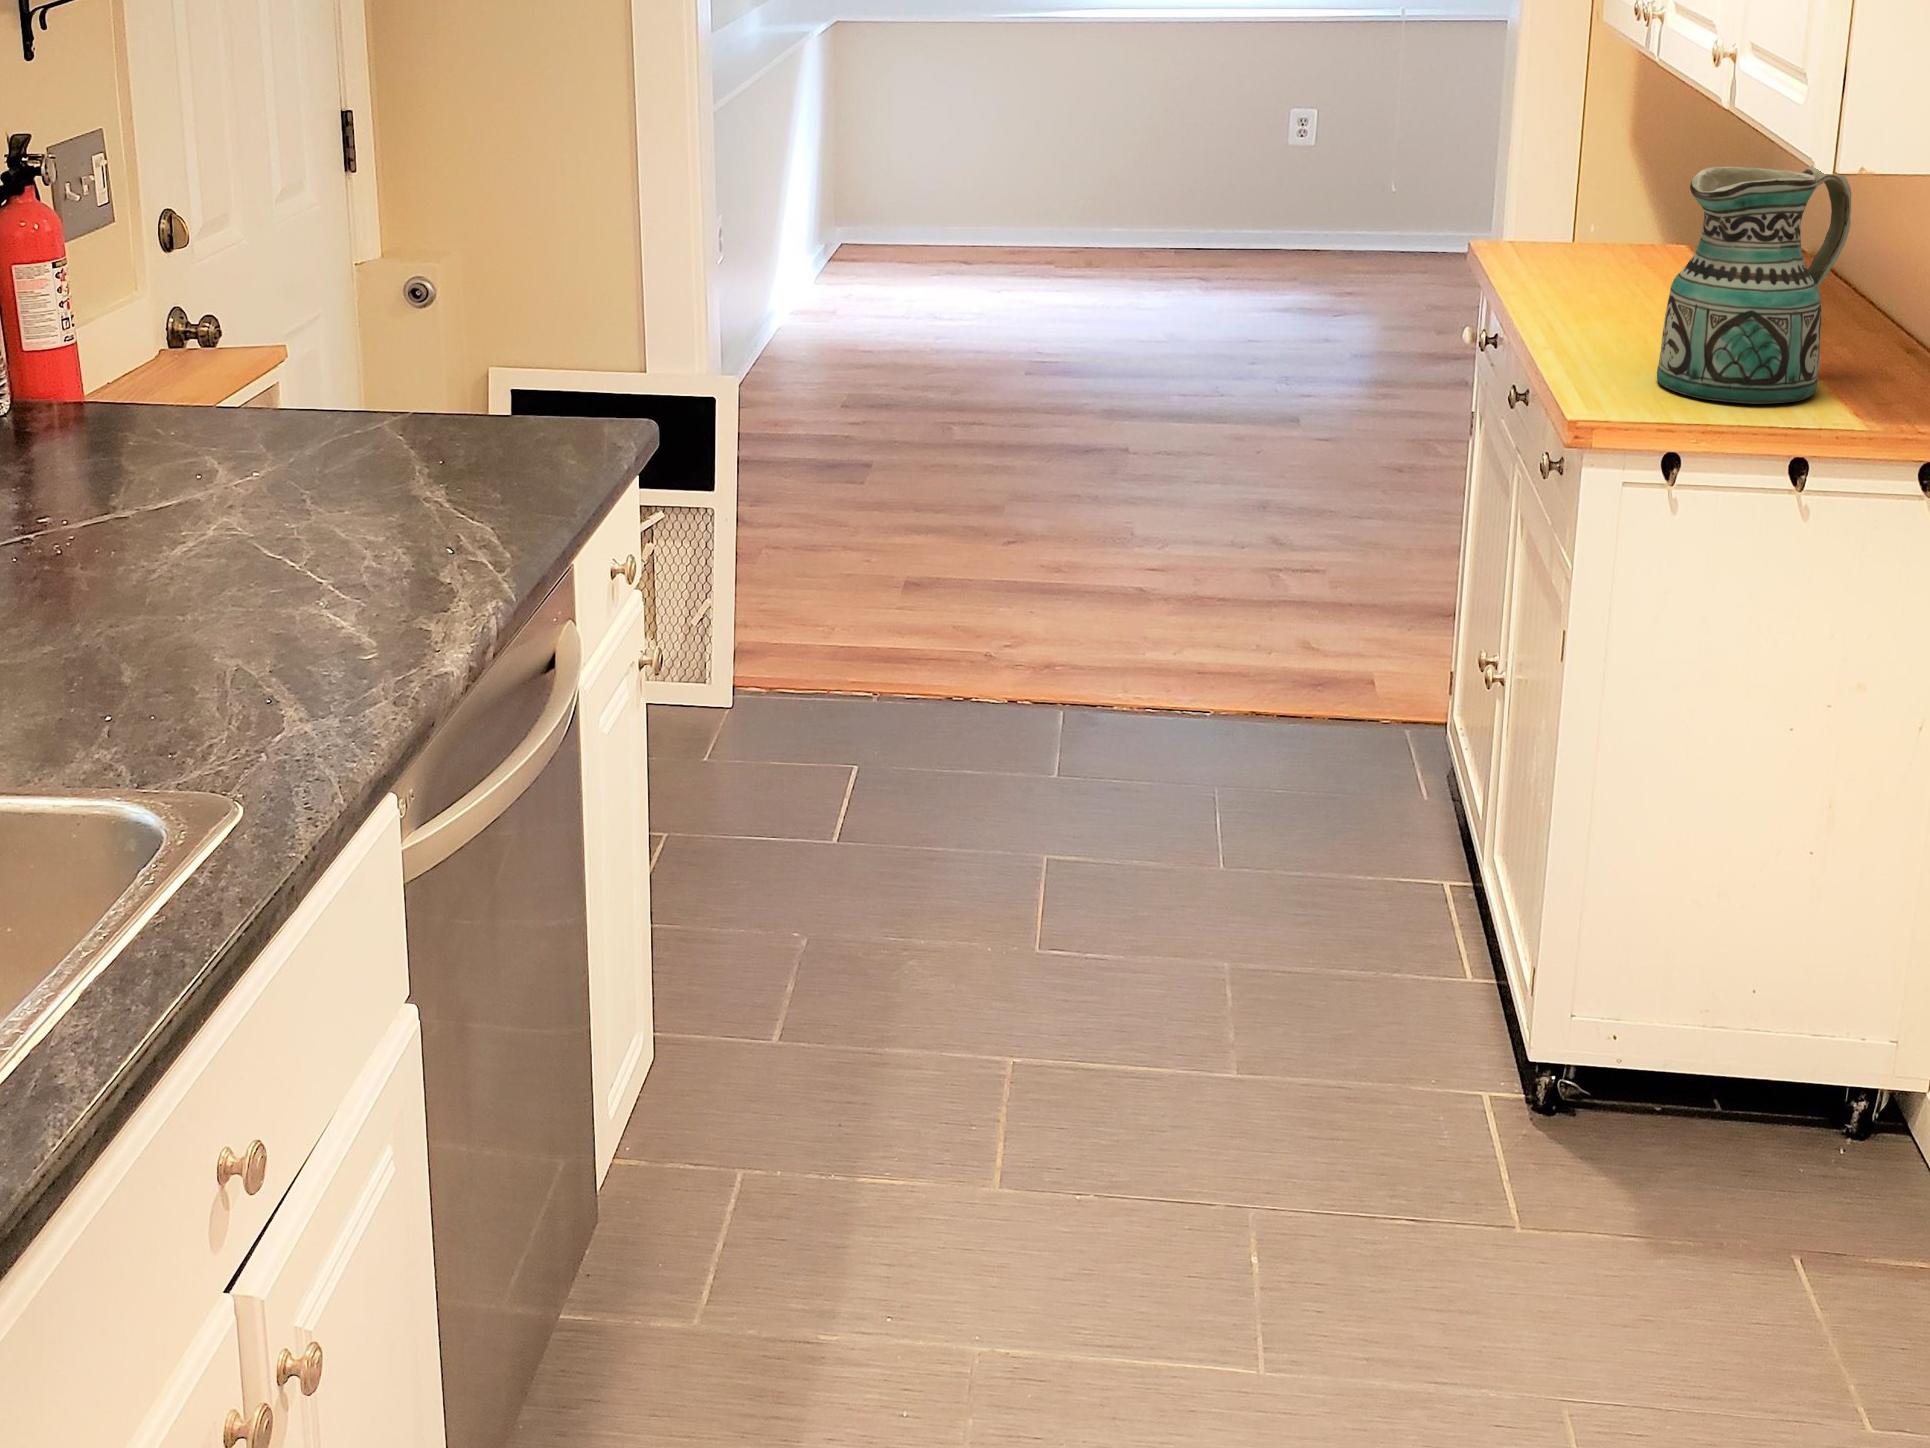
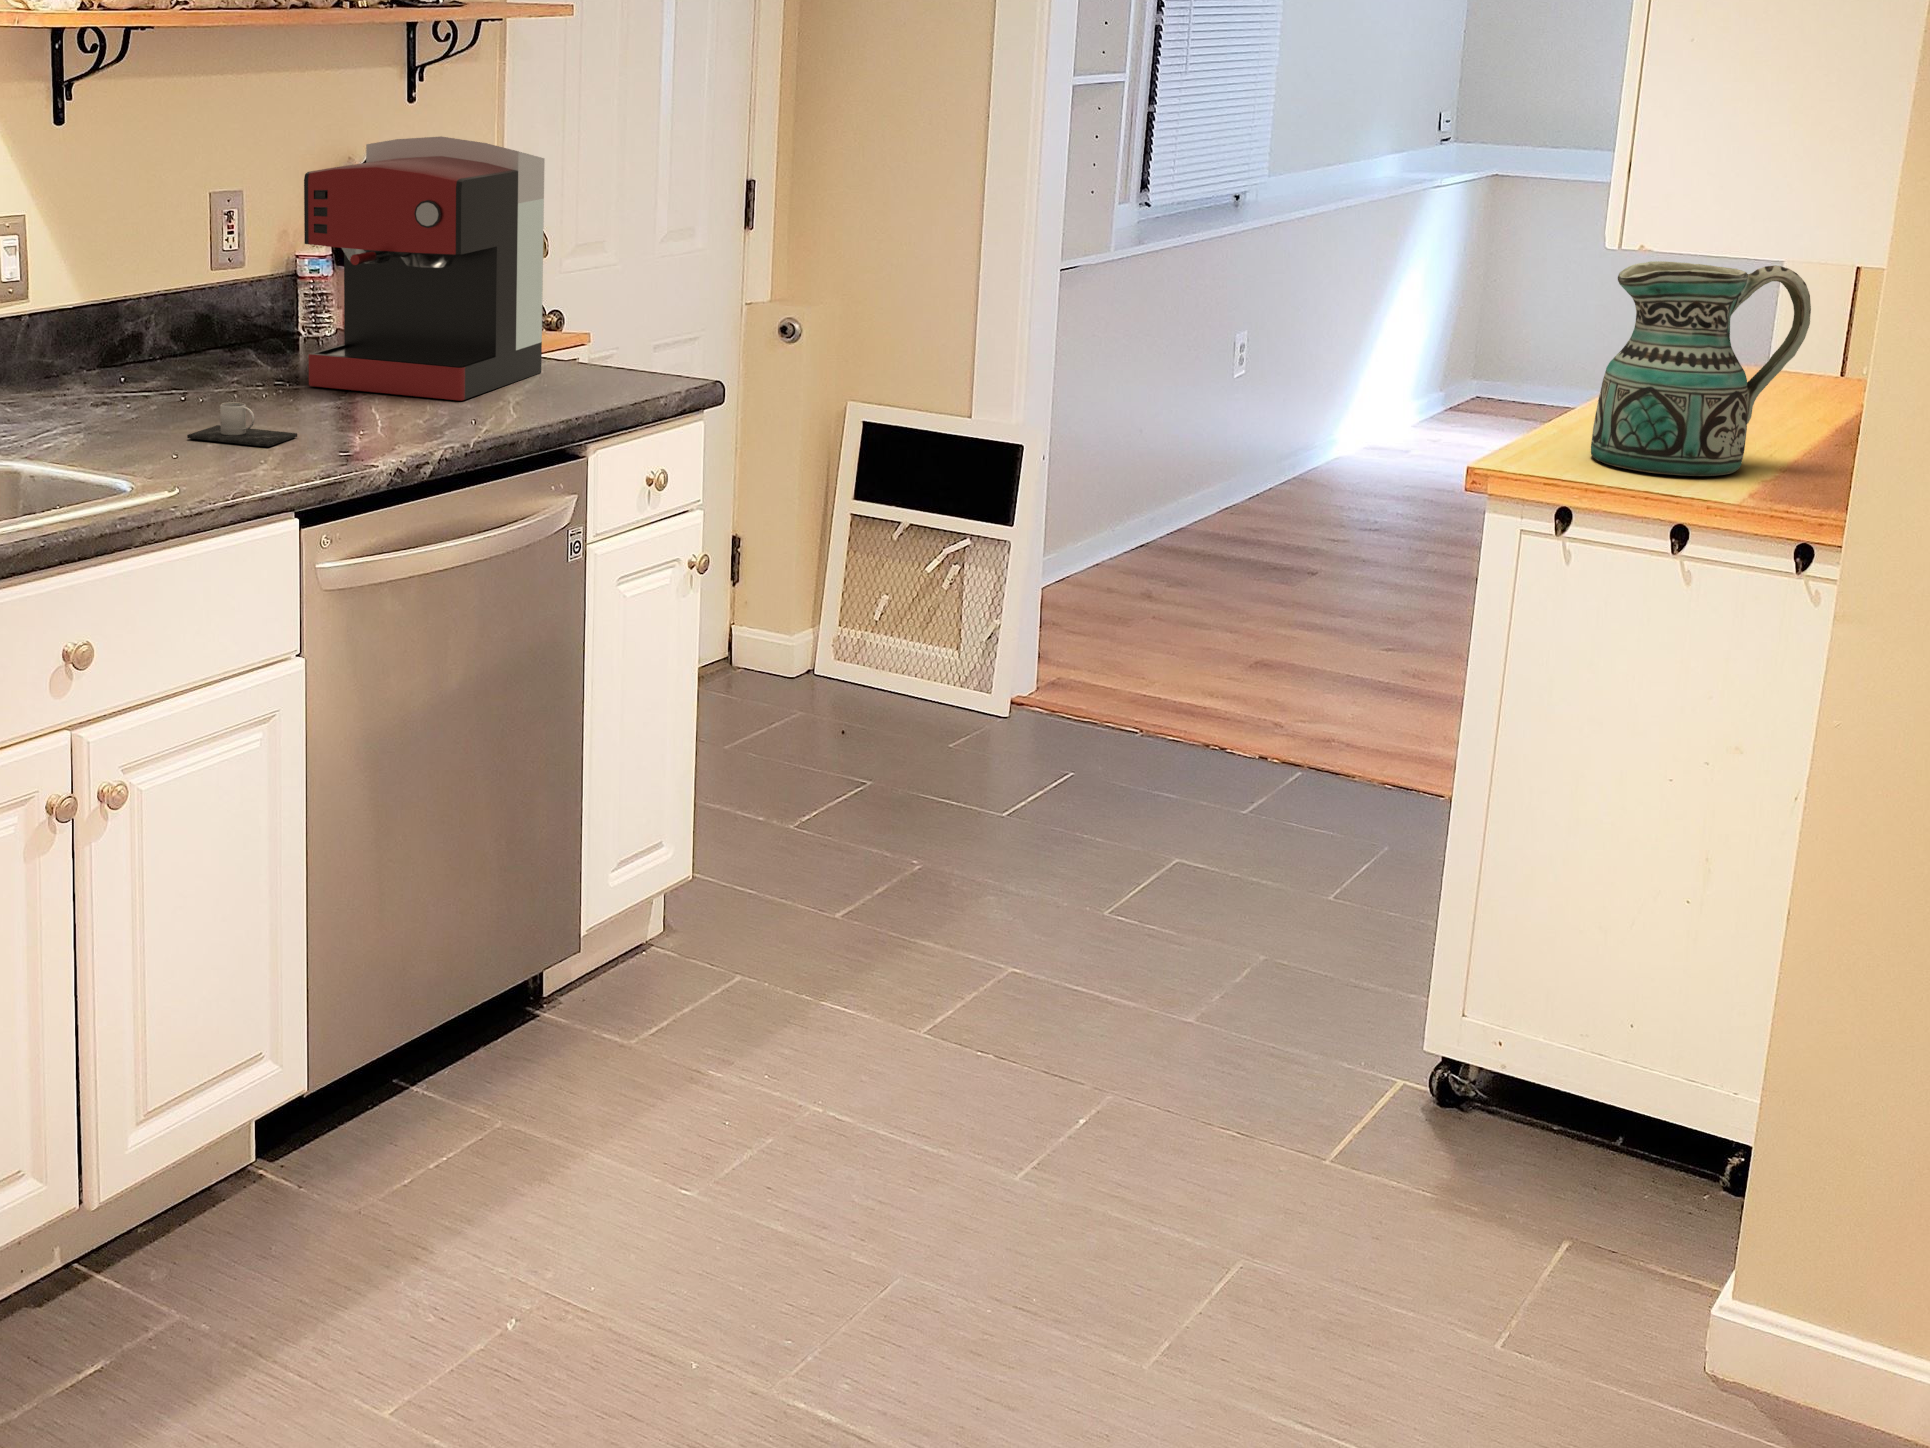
coffee maker: none [85,130,403,523] -> present [304,136,545,400]
mug: none [73,599,240,673] -> present [187,402,297,447]

